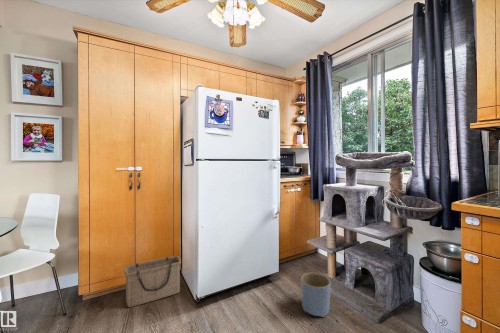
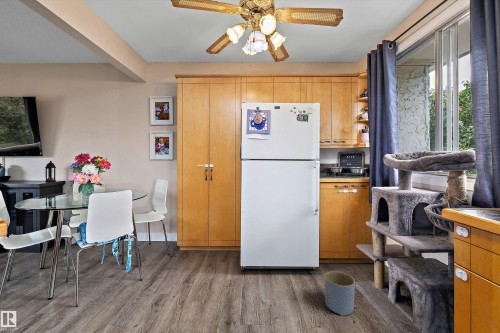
basket: present [124,256,181,307] -> none [197,234,236,262]

